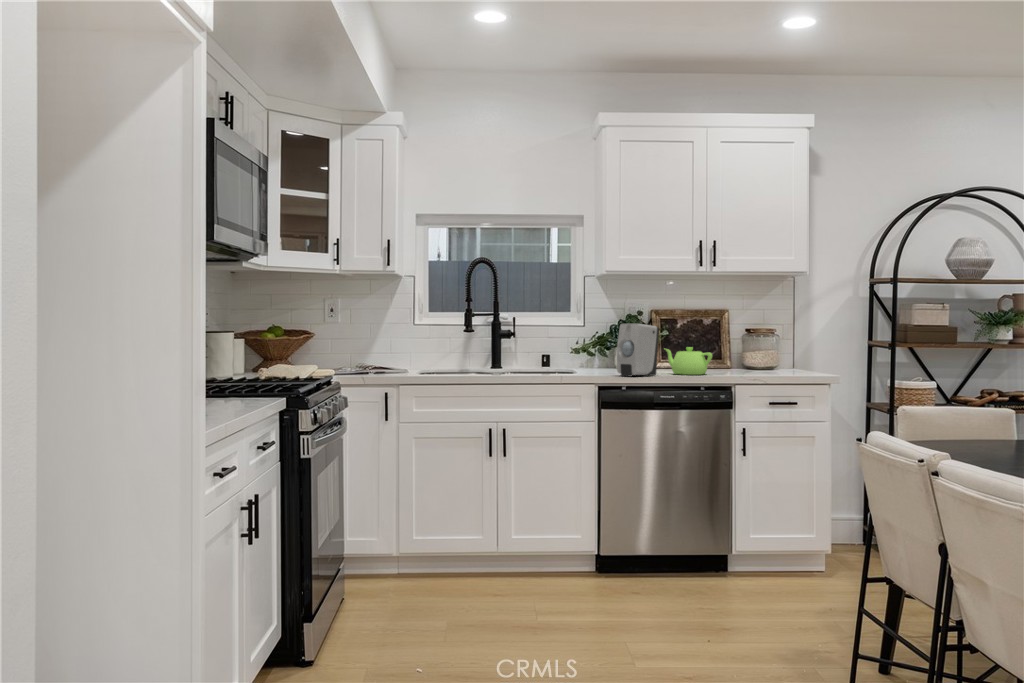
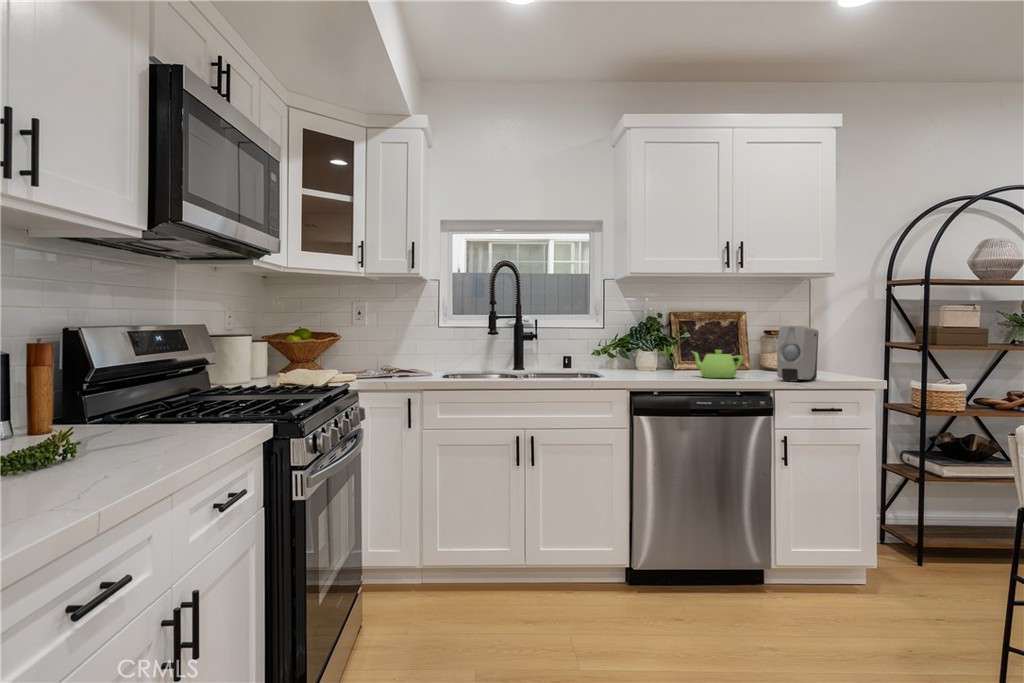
soap dispenser: present [617,324,659,376] -> present [777,326,818,382]

